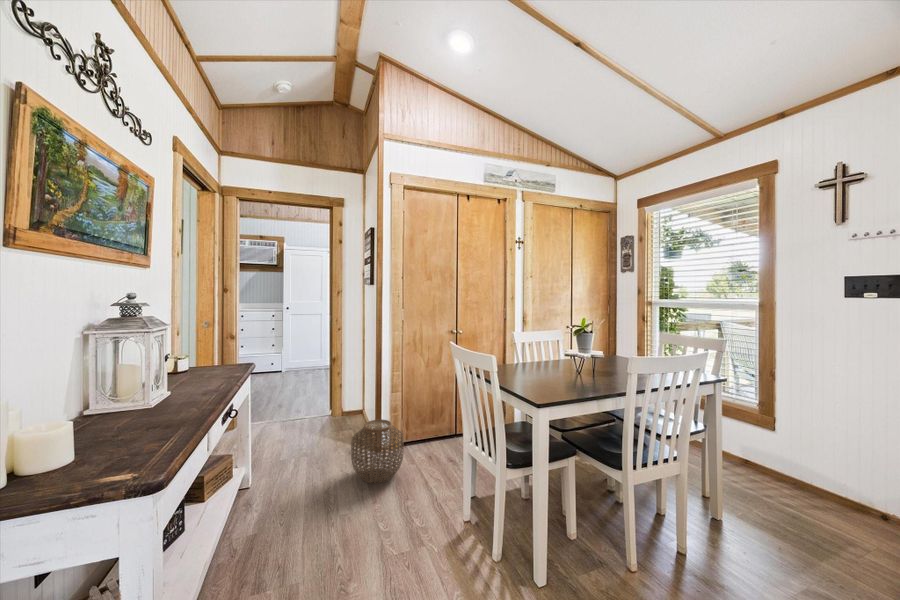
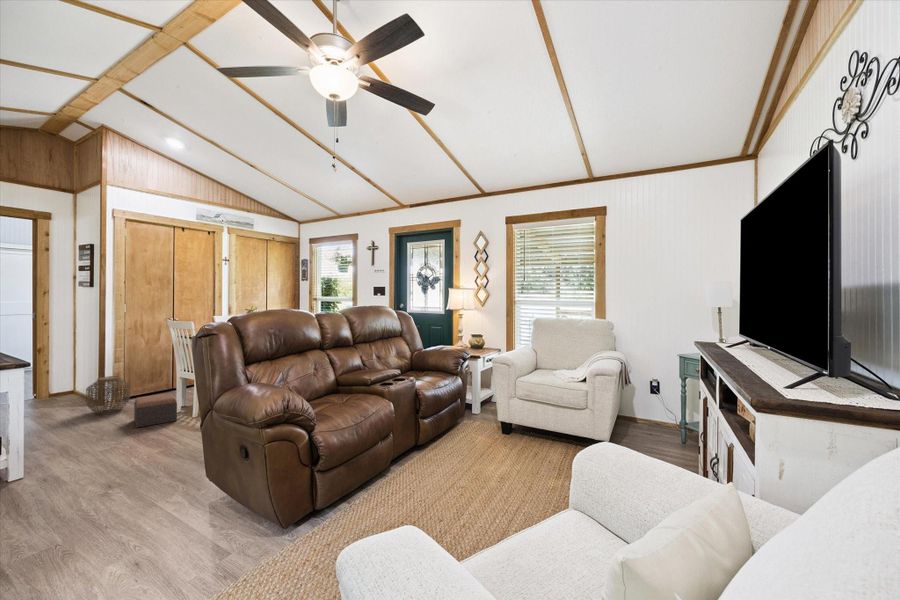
footstool: none [397,486,467,575] -> present [134,393,177,427]

